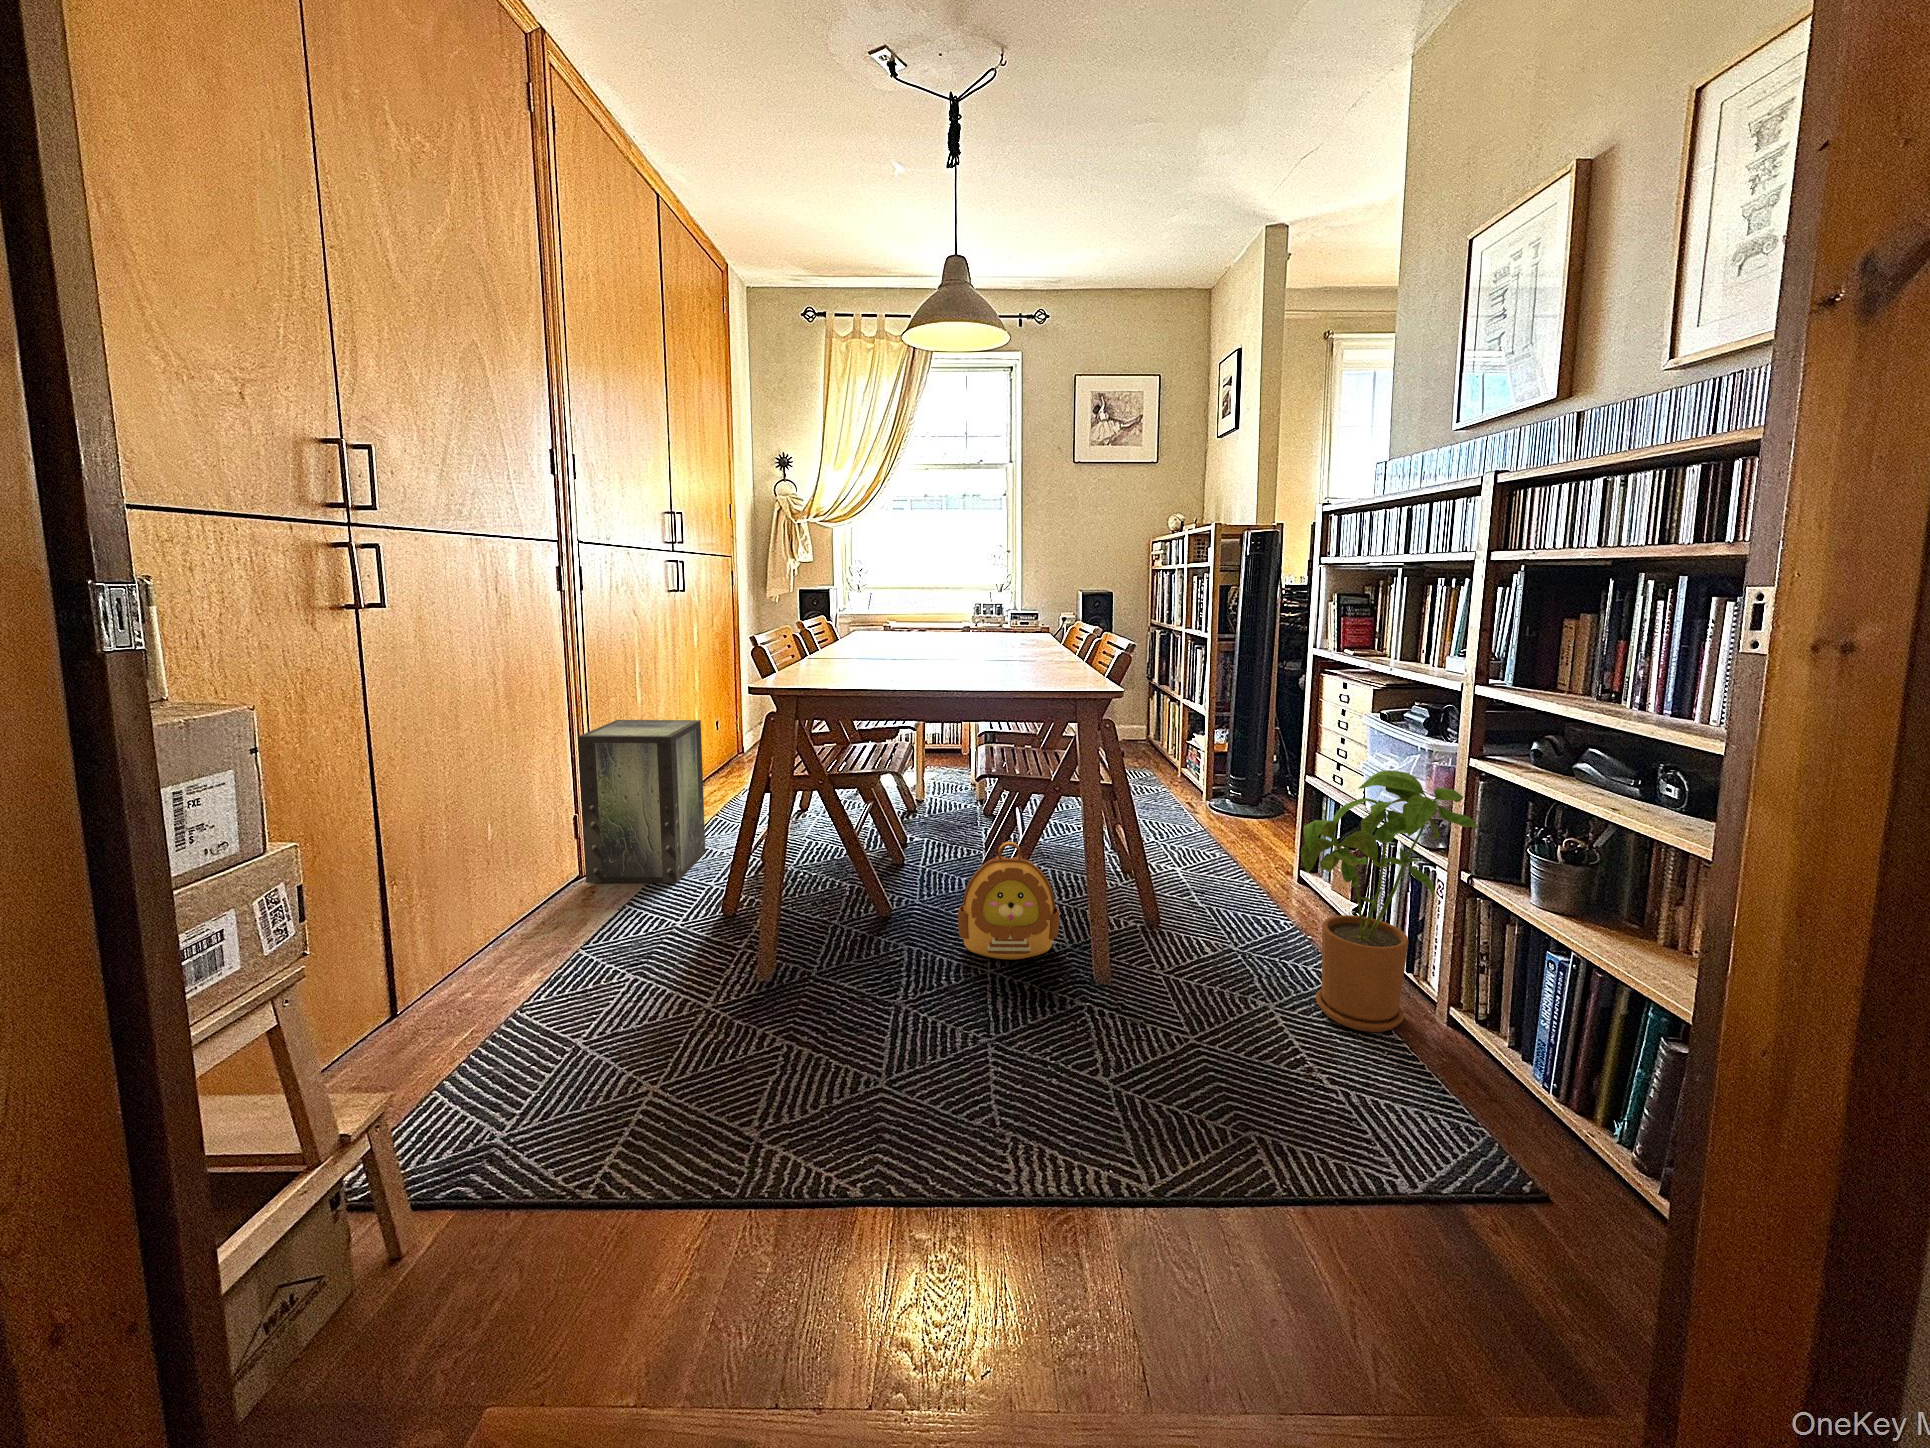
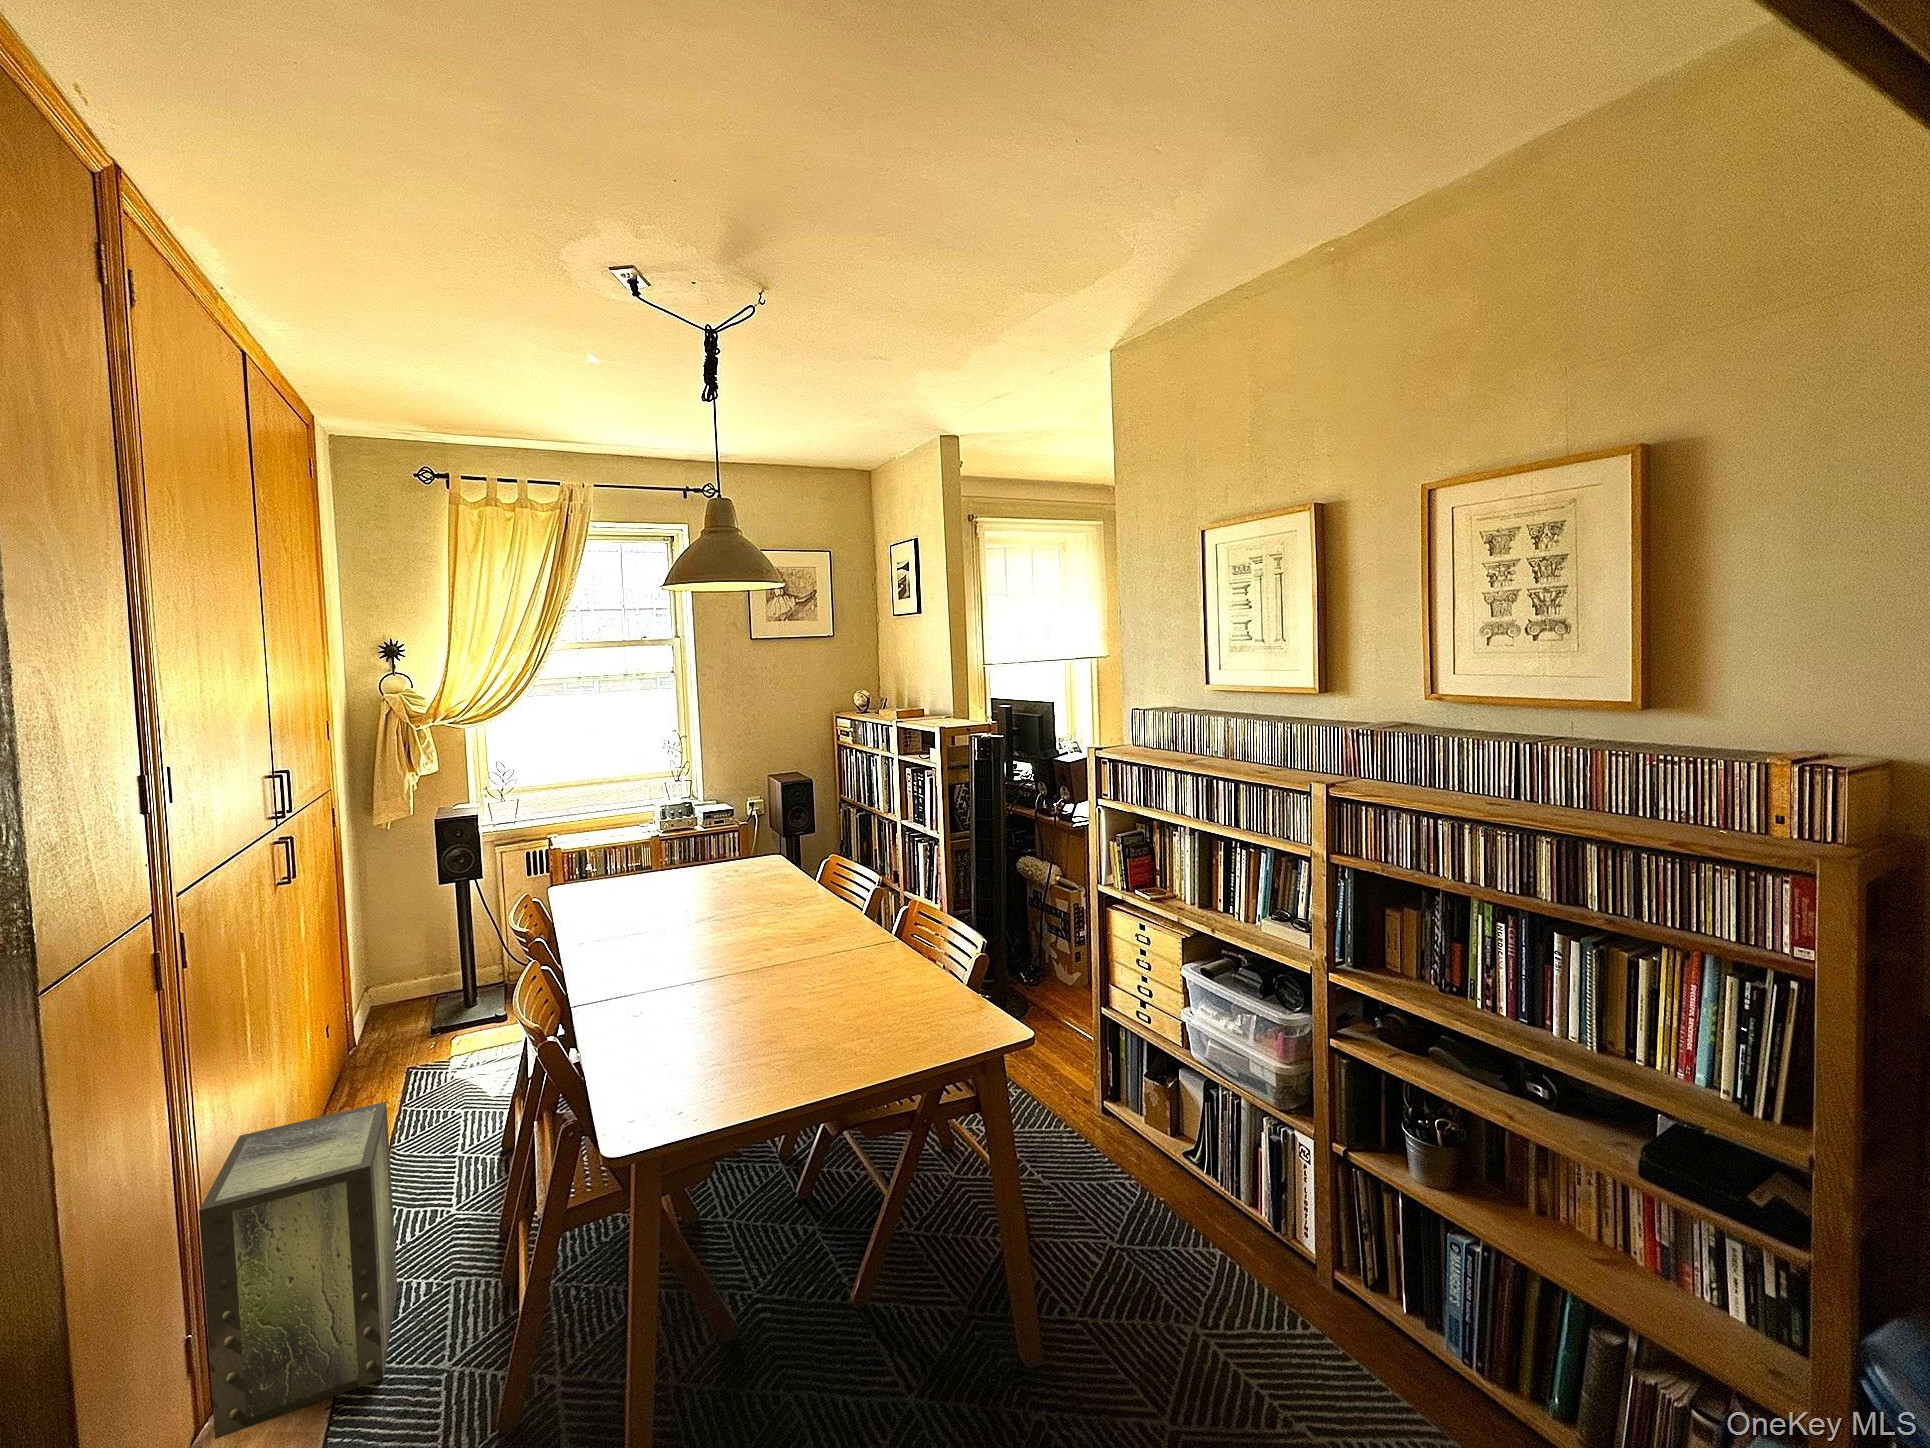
house plant: present [1301,770,1478,1032] -> none [1212,1074,1377,1337]
backpack: present [958,841,1059,959] -> none [849,1211,962,1369]

